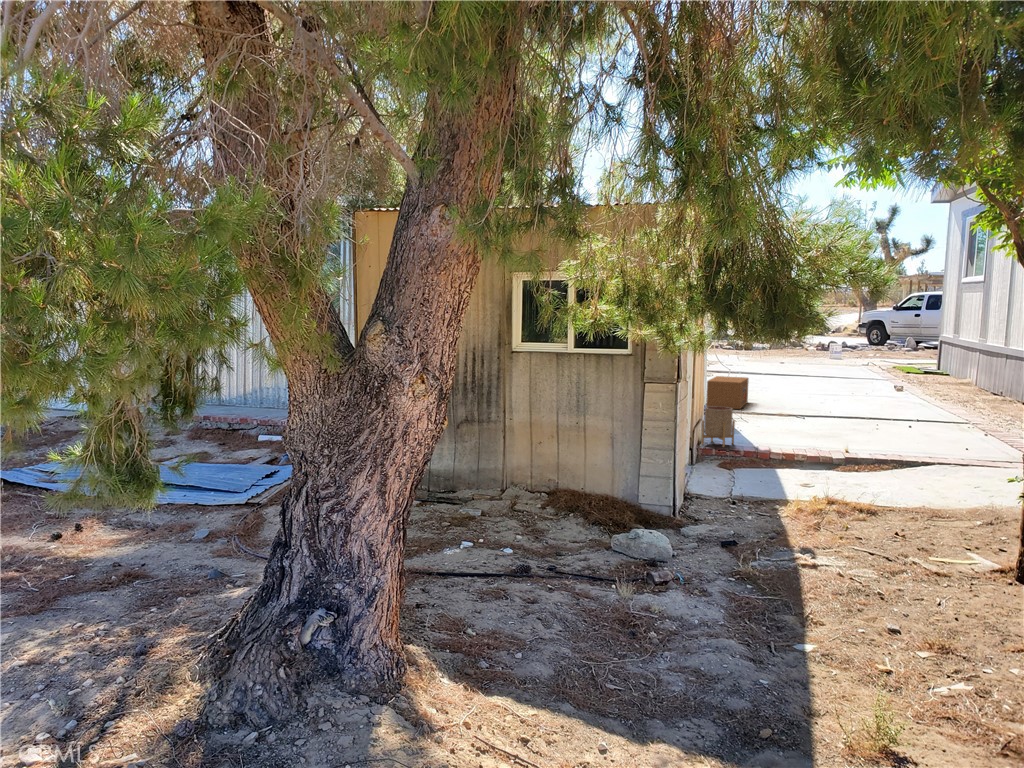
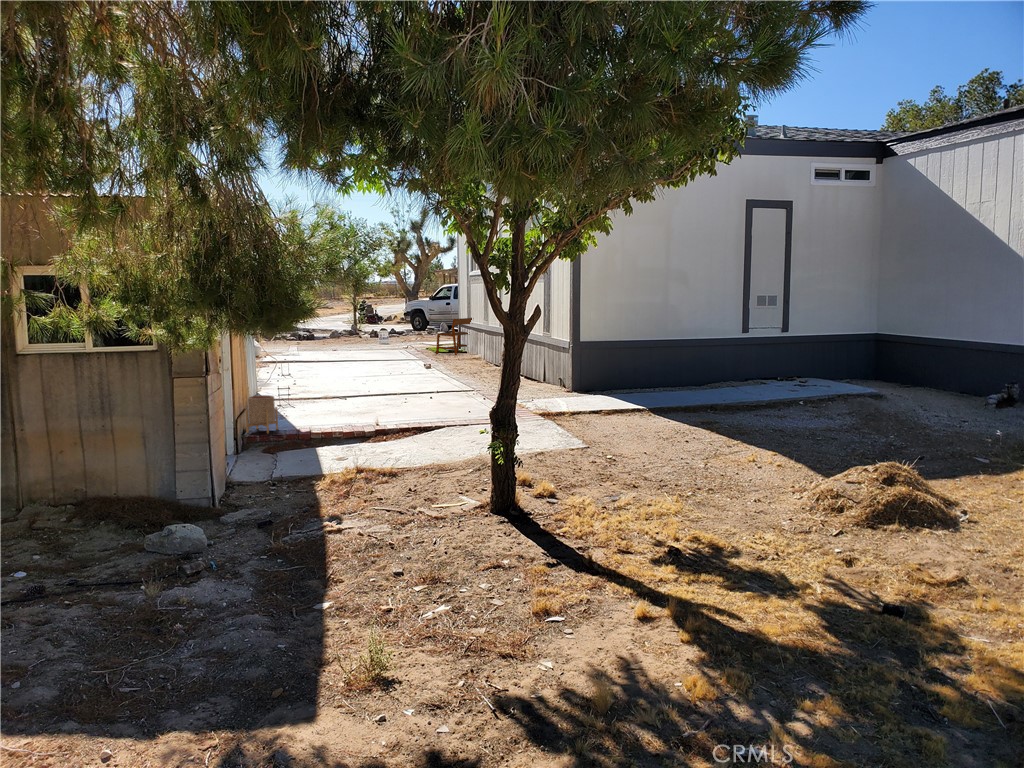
bench: none [906,334,959,378] -> present [436,318,472,355]
cardboard box: present [706,376,749,409] -> none [255,365,297,396]

